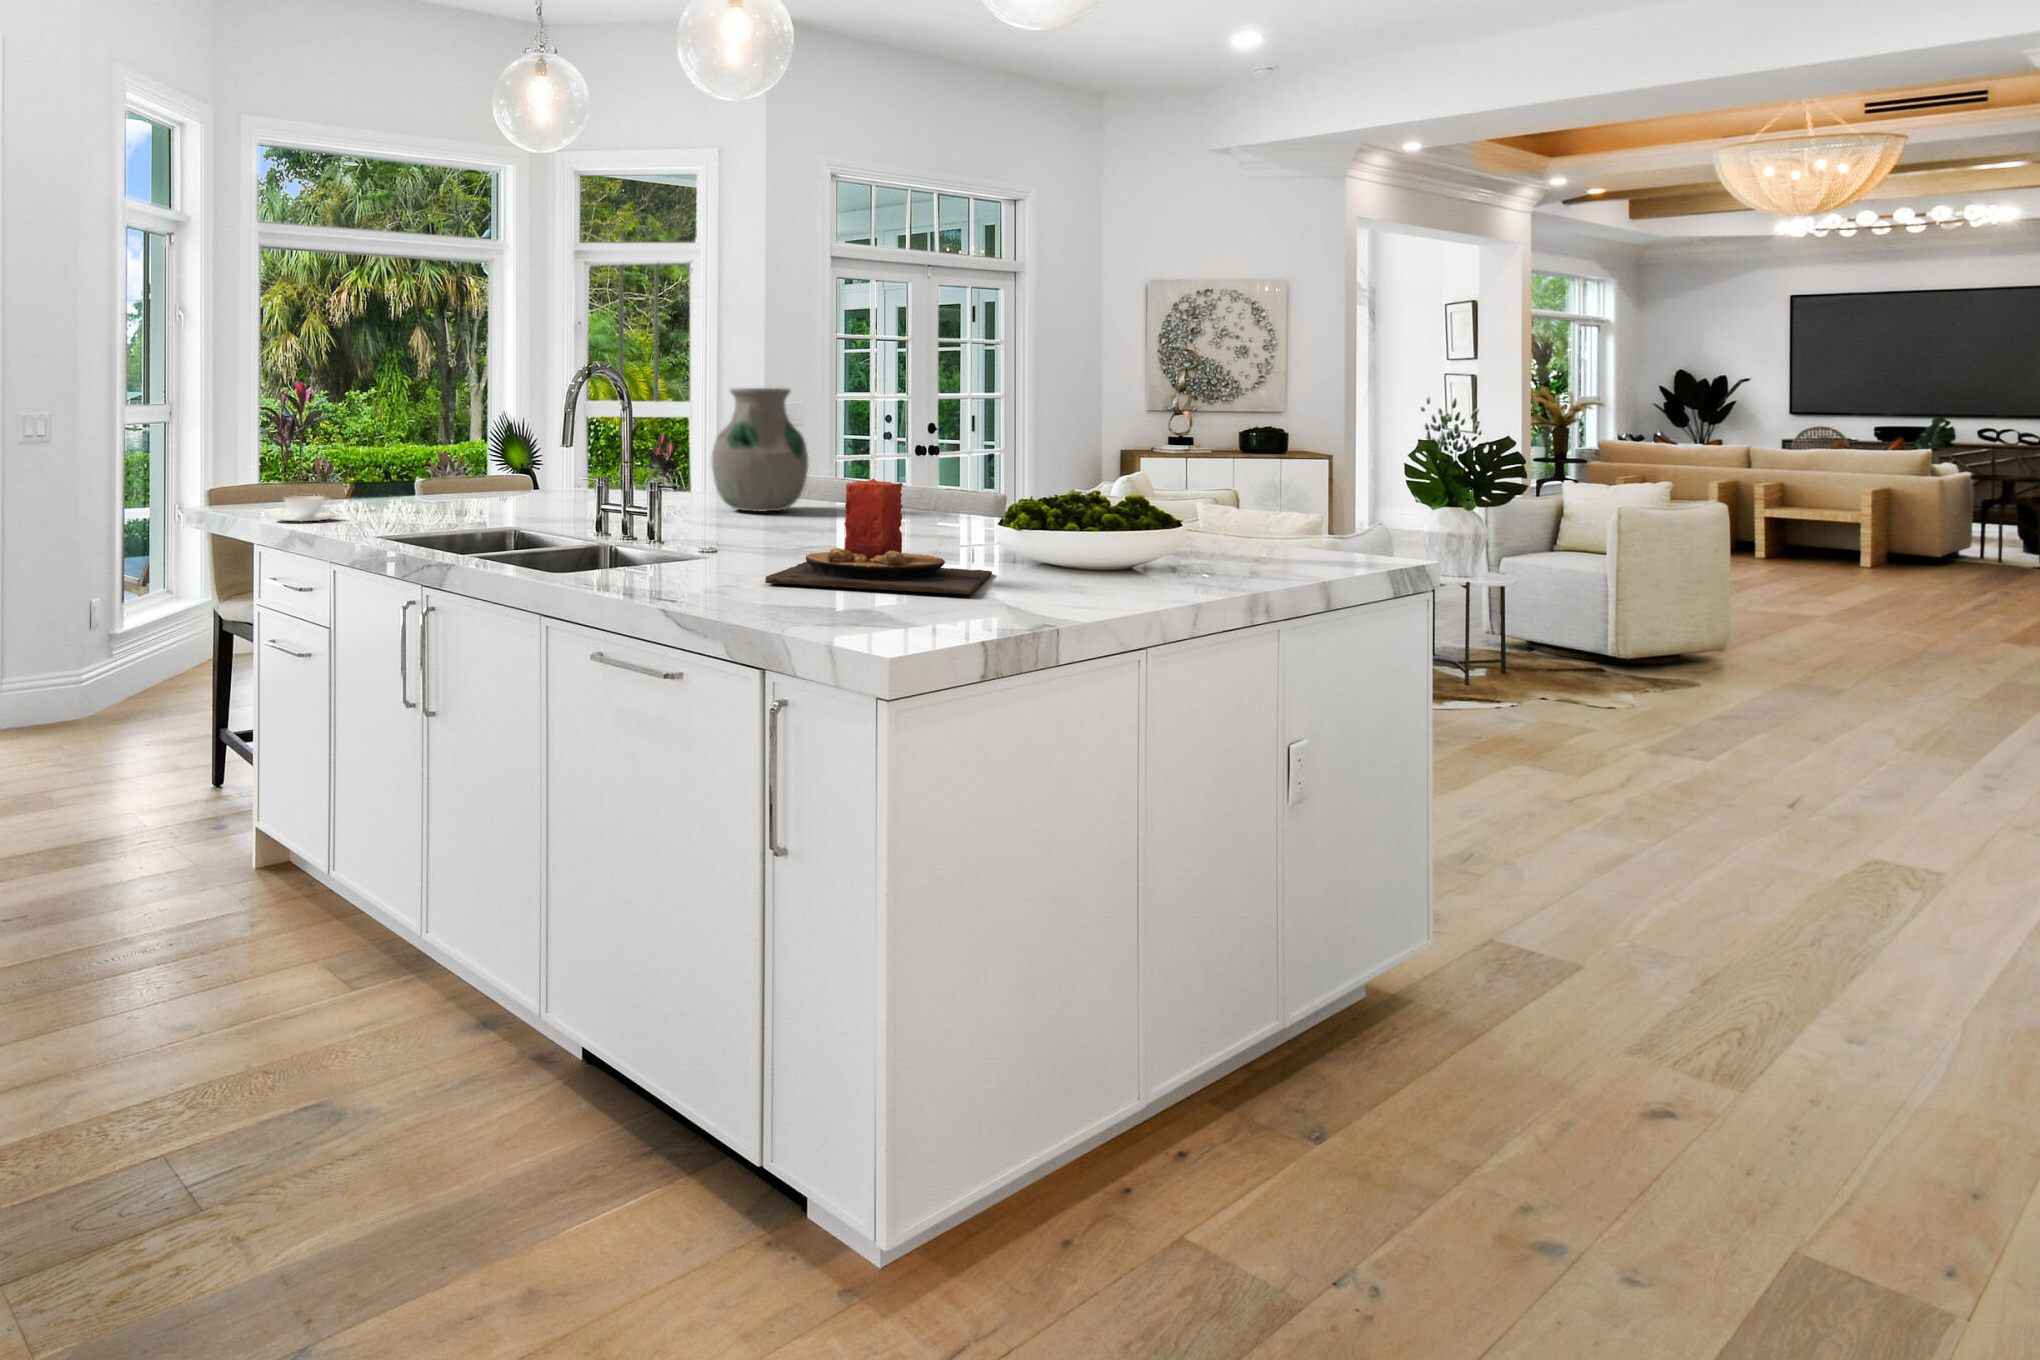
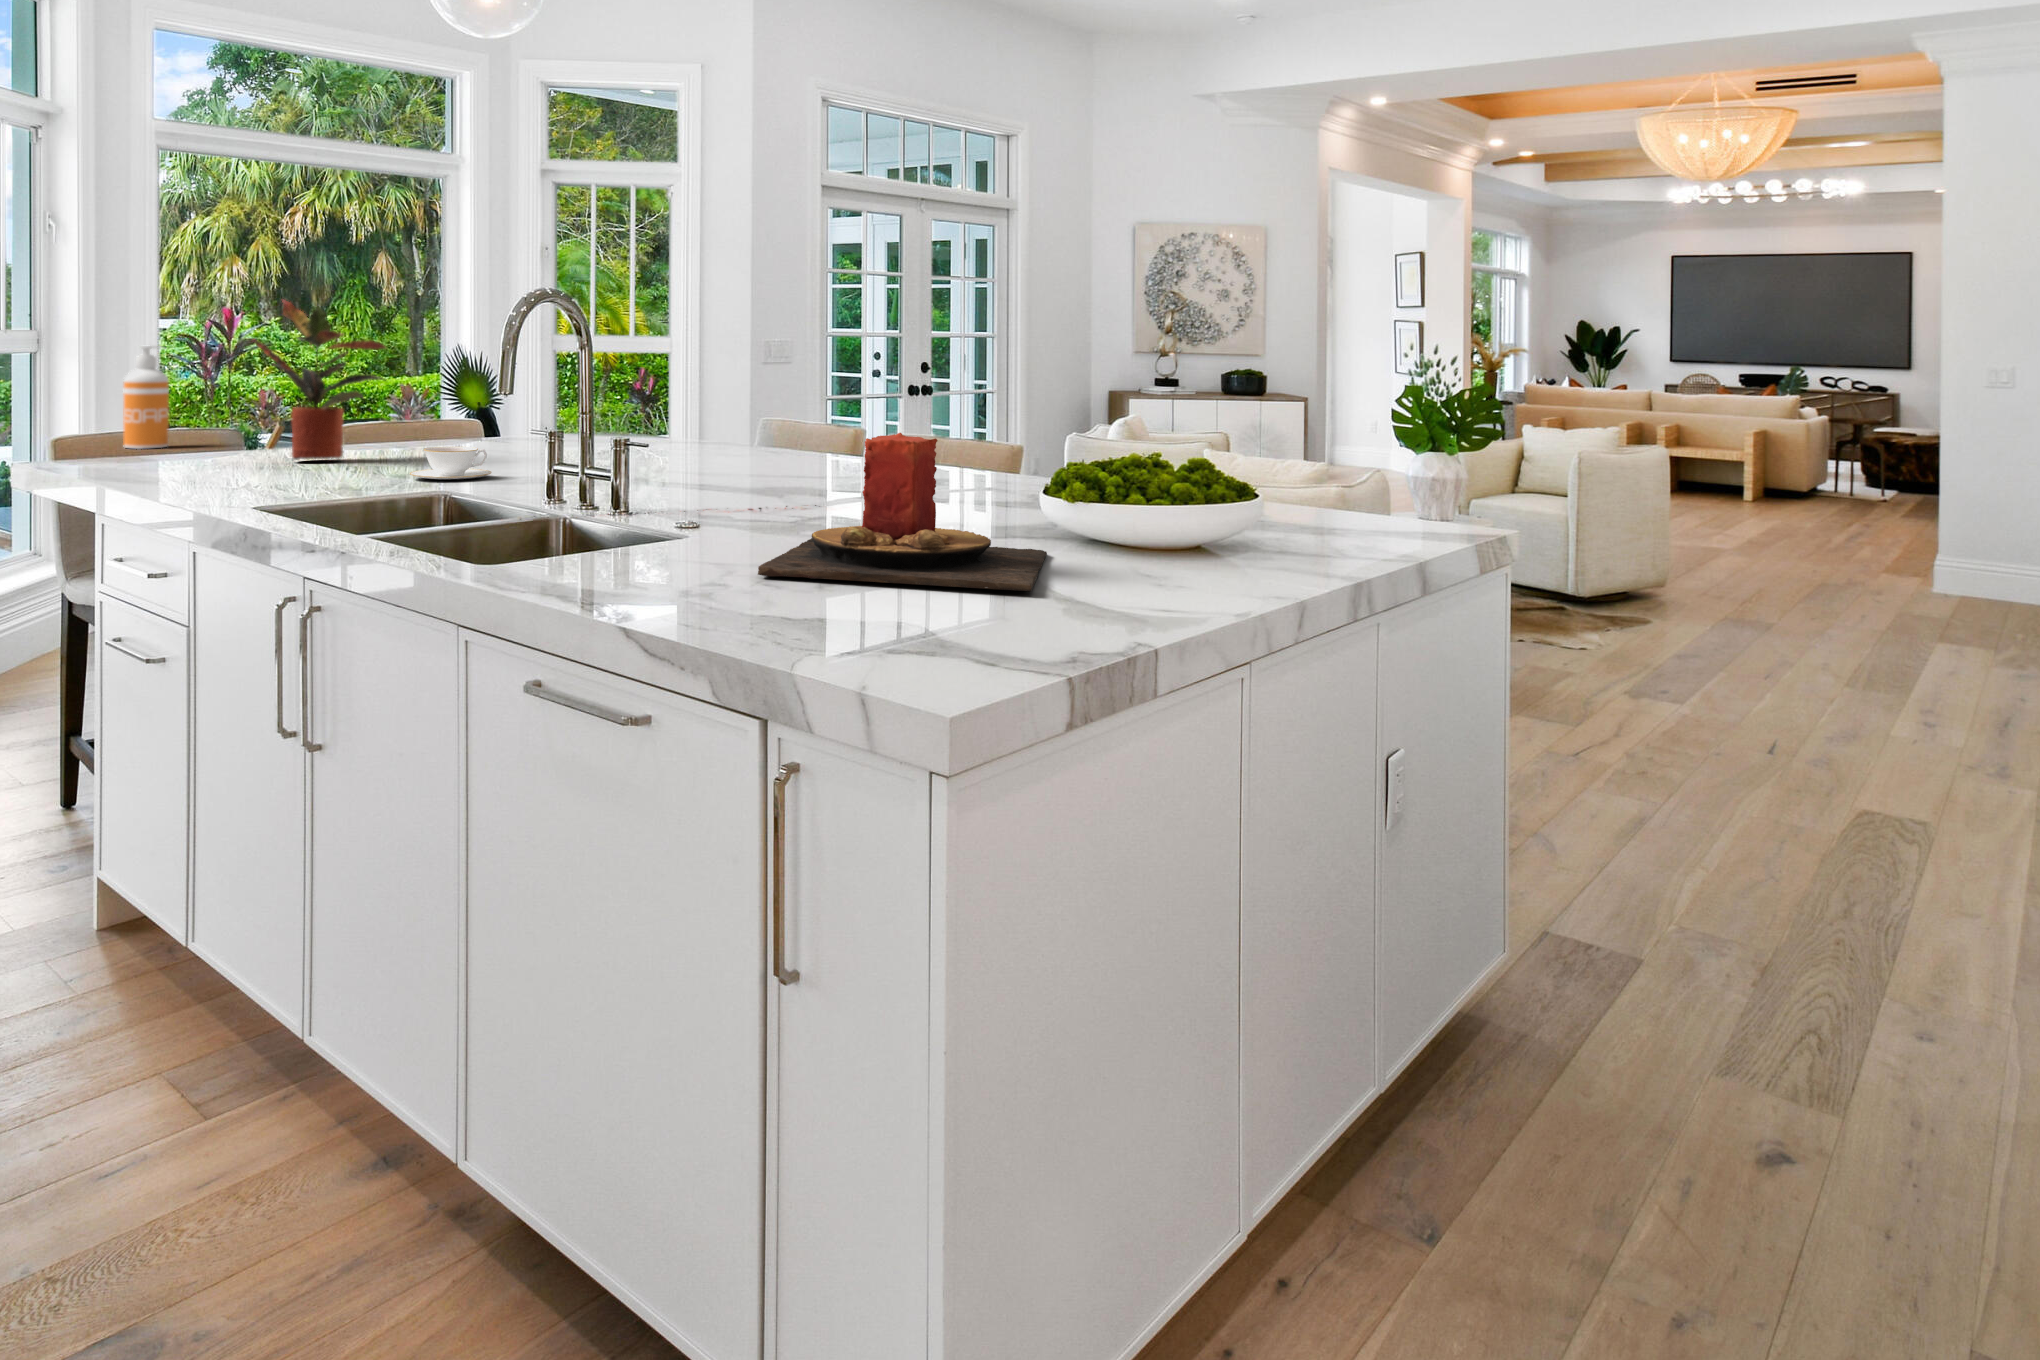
potted plant: none [344,377,452,509] -> present [251,300,386,460]
vase: present [711,388,808,512] -> none [699,318,812,464]
soap dispenser: none [234,416,268,501] -> present [124,346,169,449]
teacup: present [275,496,334,522] -> present [410,447,492,480]

